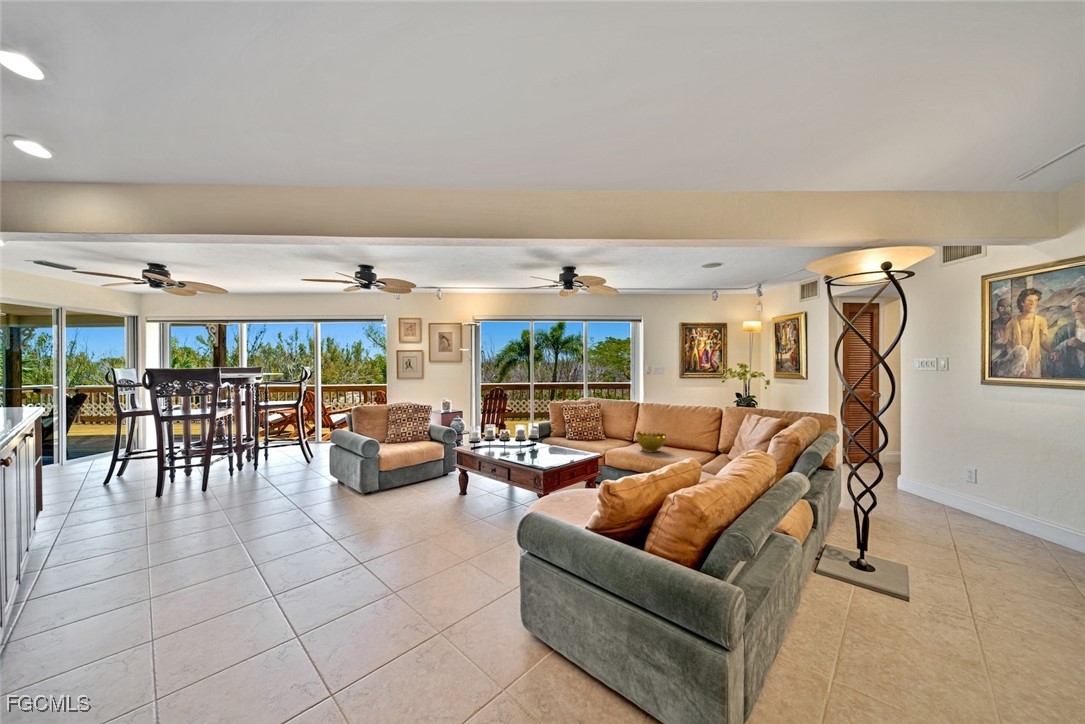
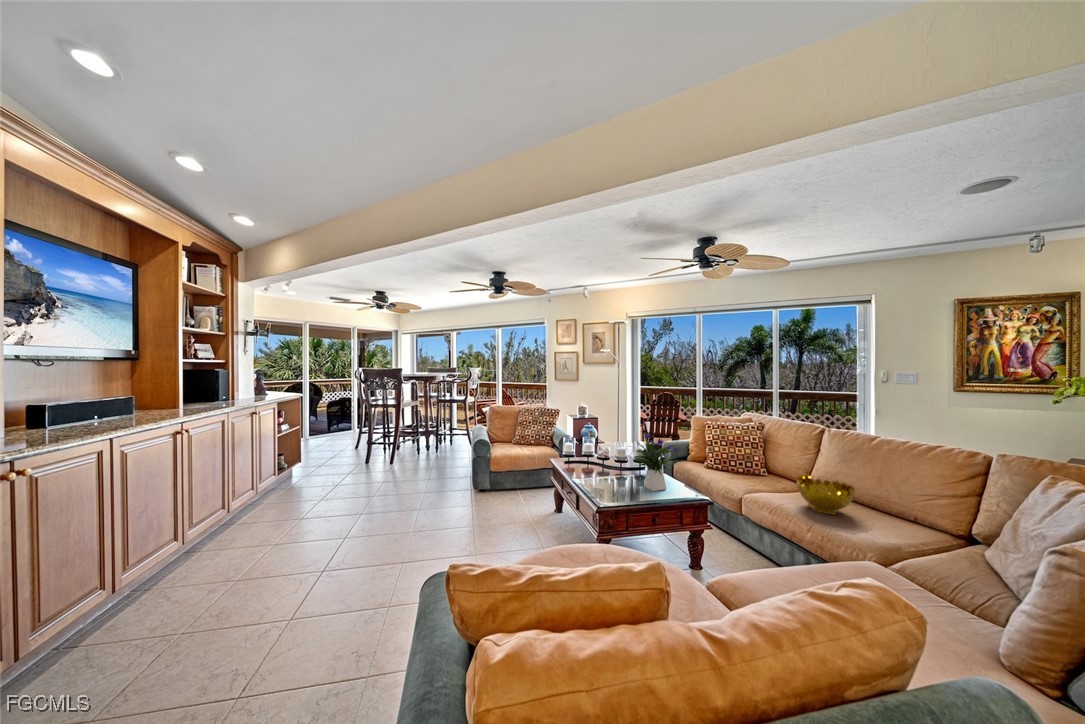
flower arrangement: none [532,412,573,456] -> present [634,433,679,491]

